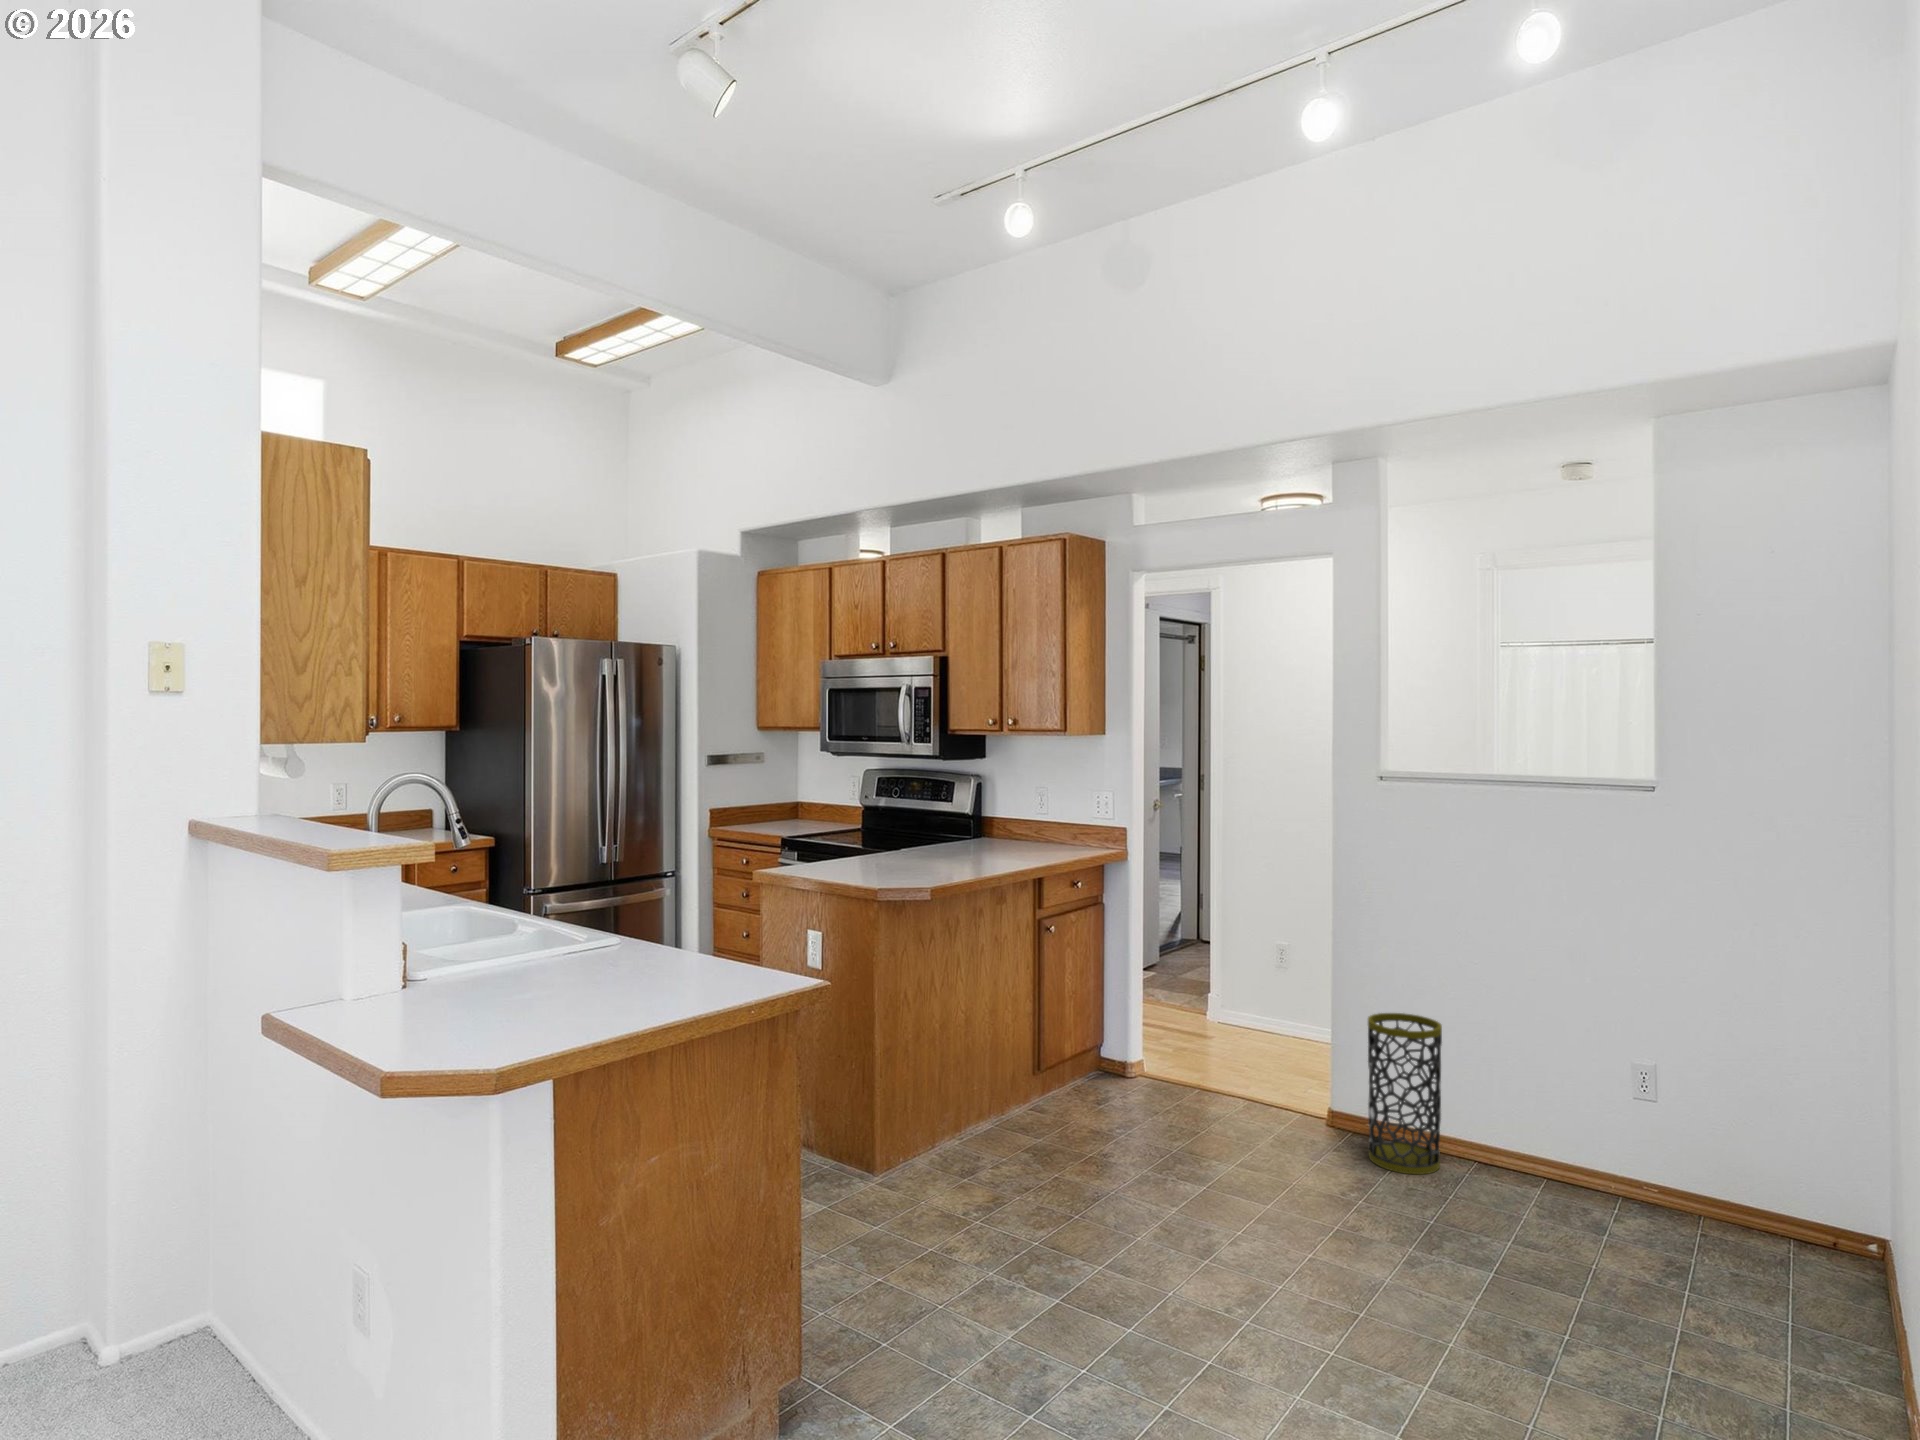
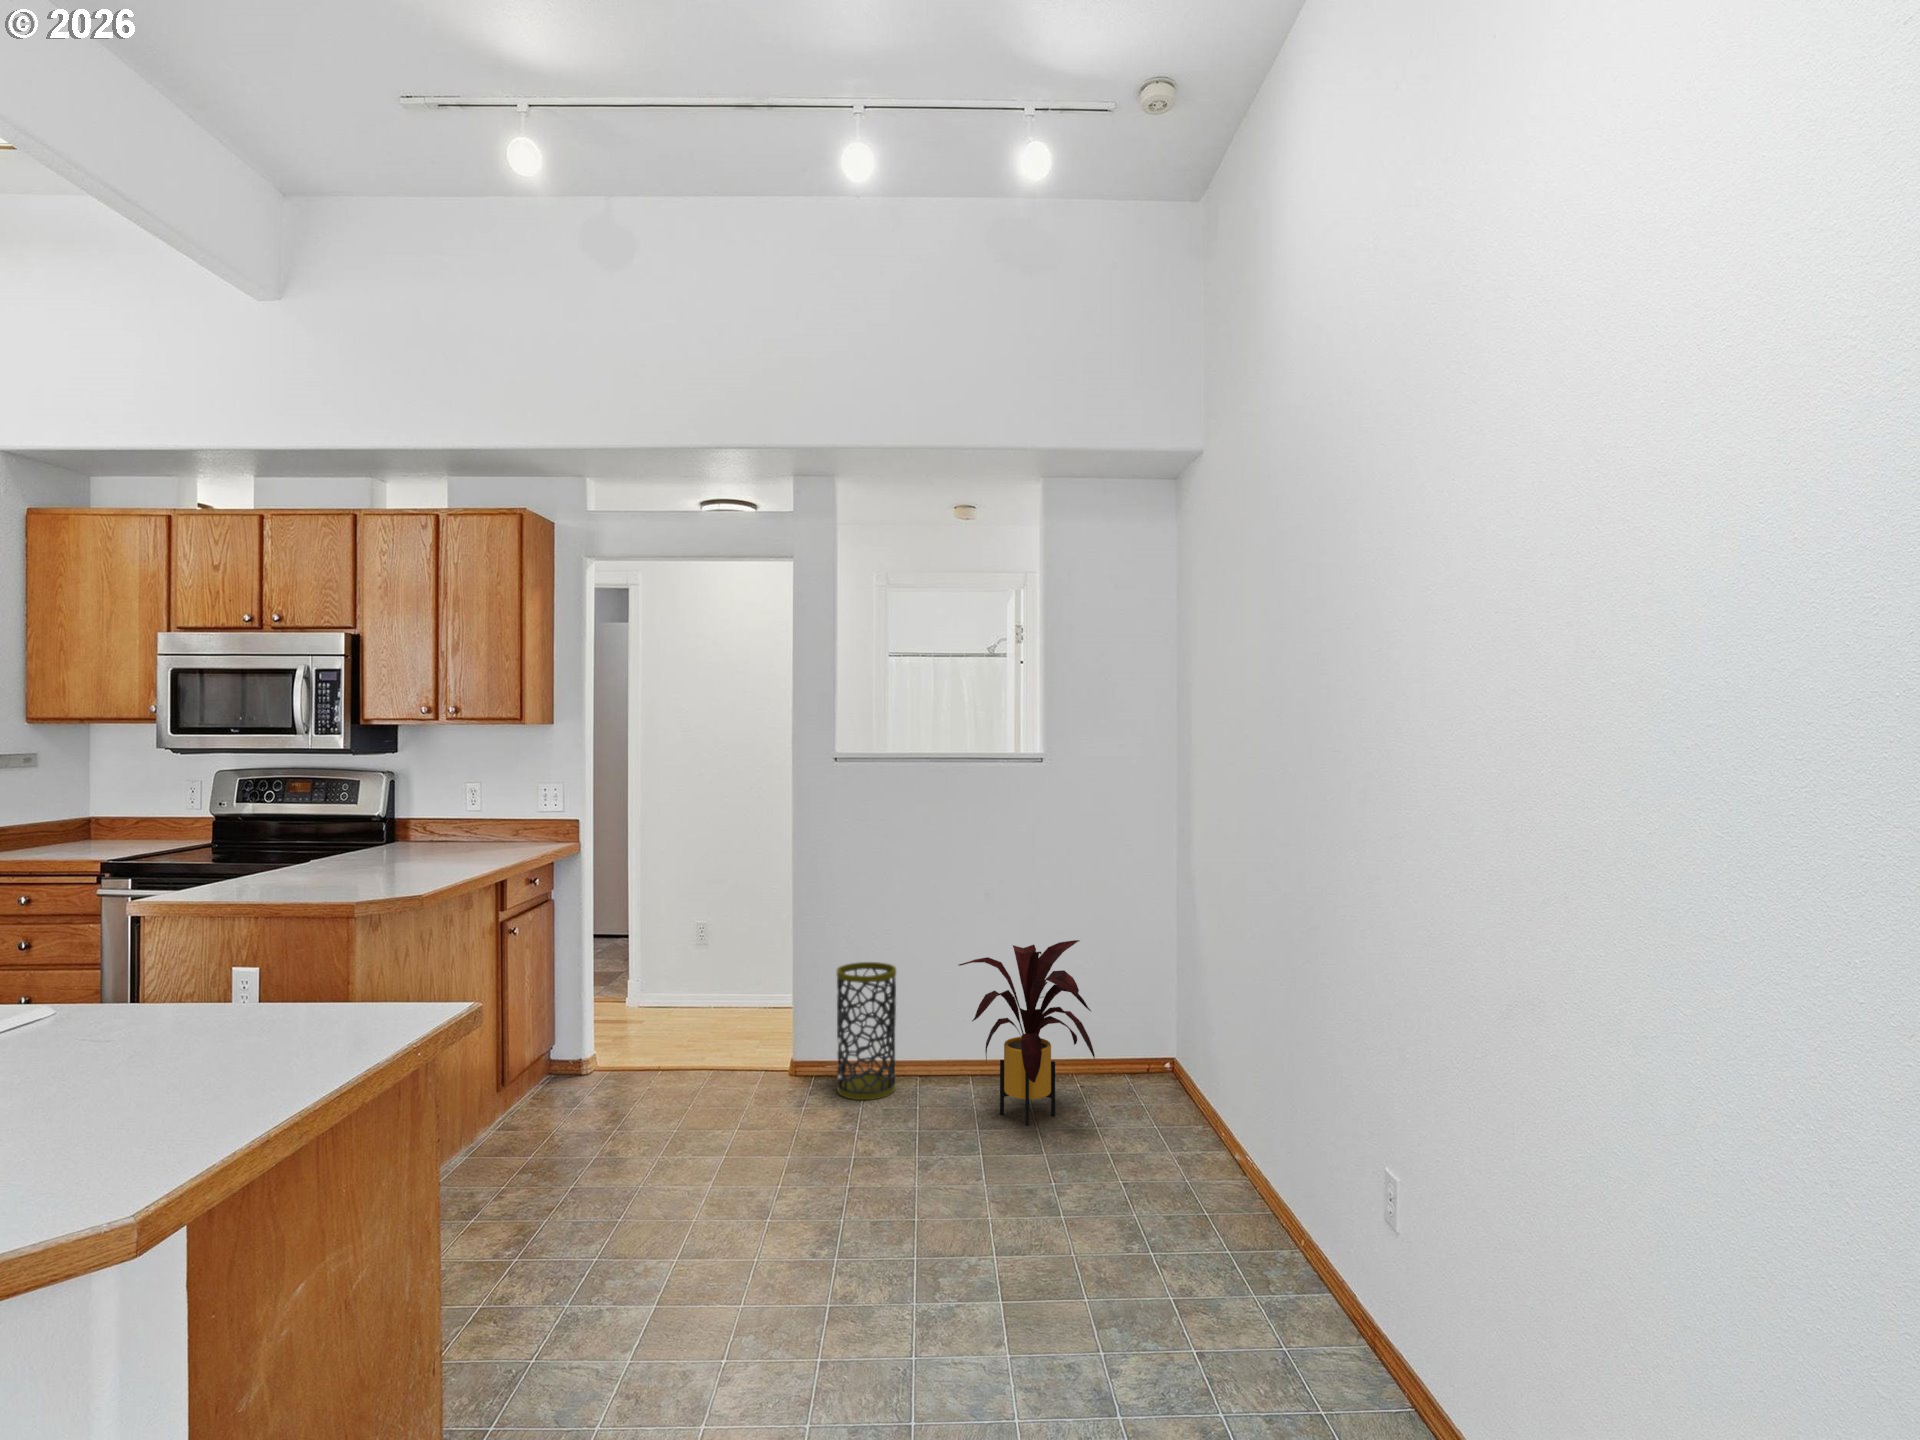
house plant: none [1503,1024,1714,1257] -> present [959,940,1095,1126]

